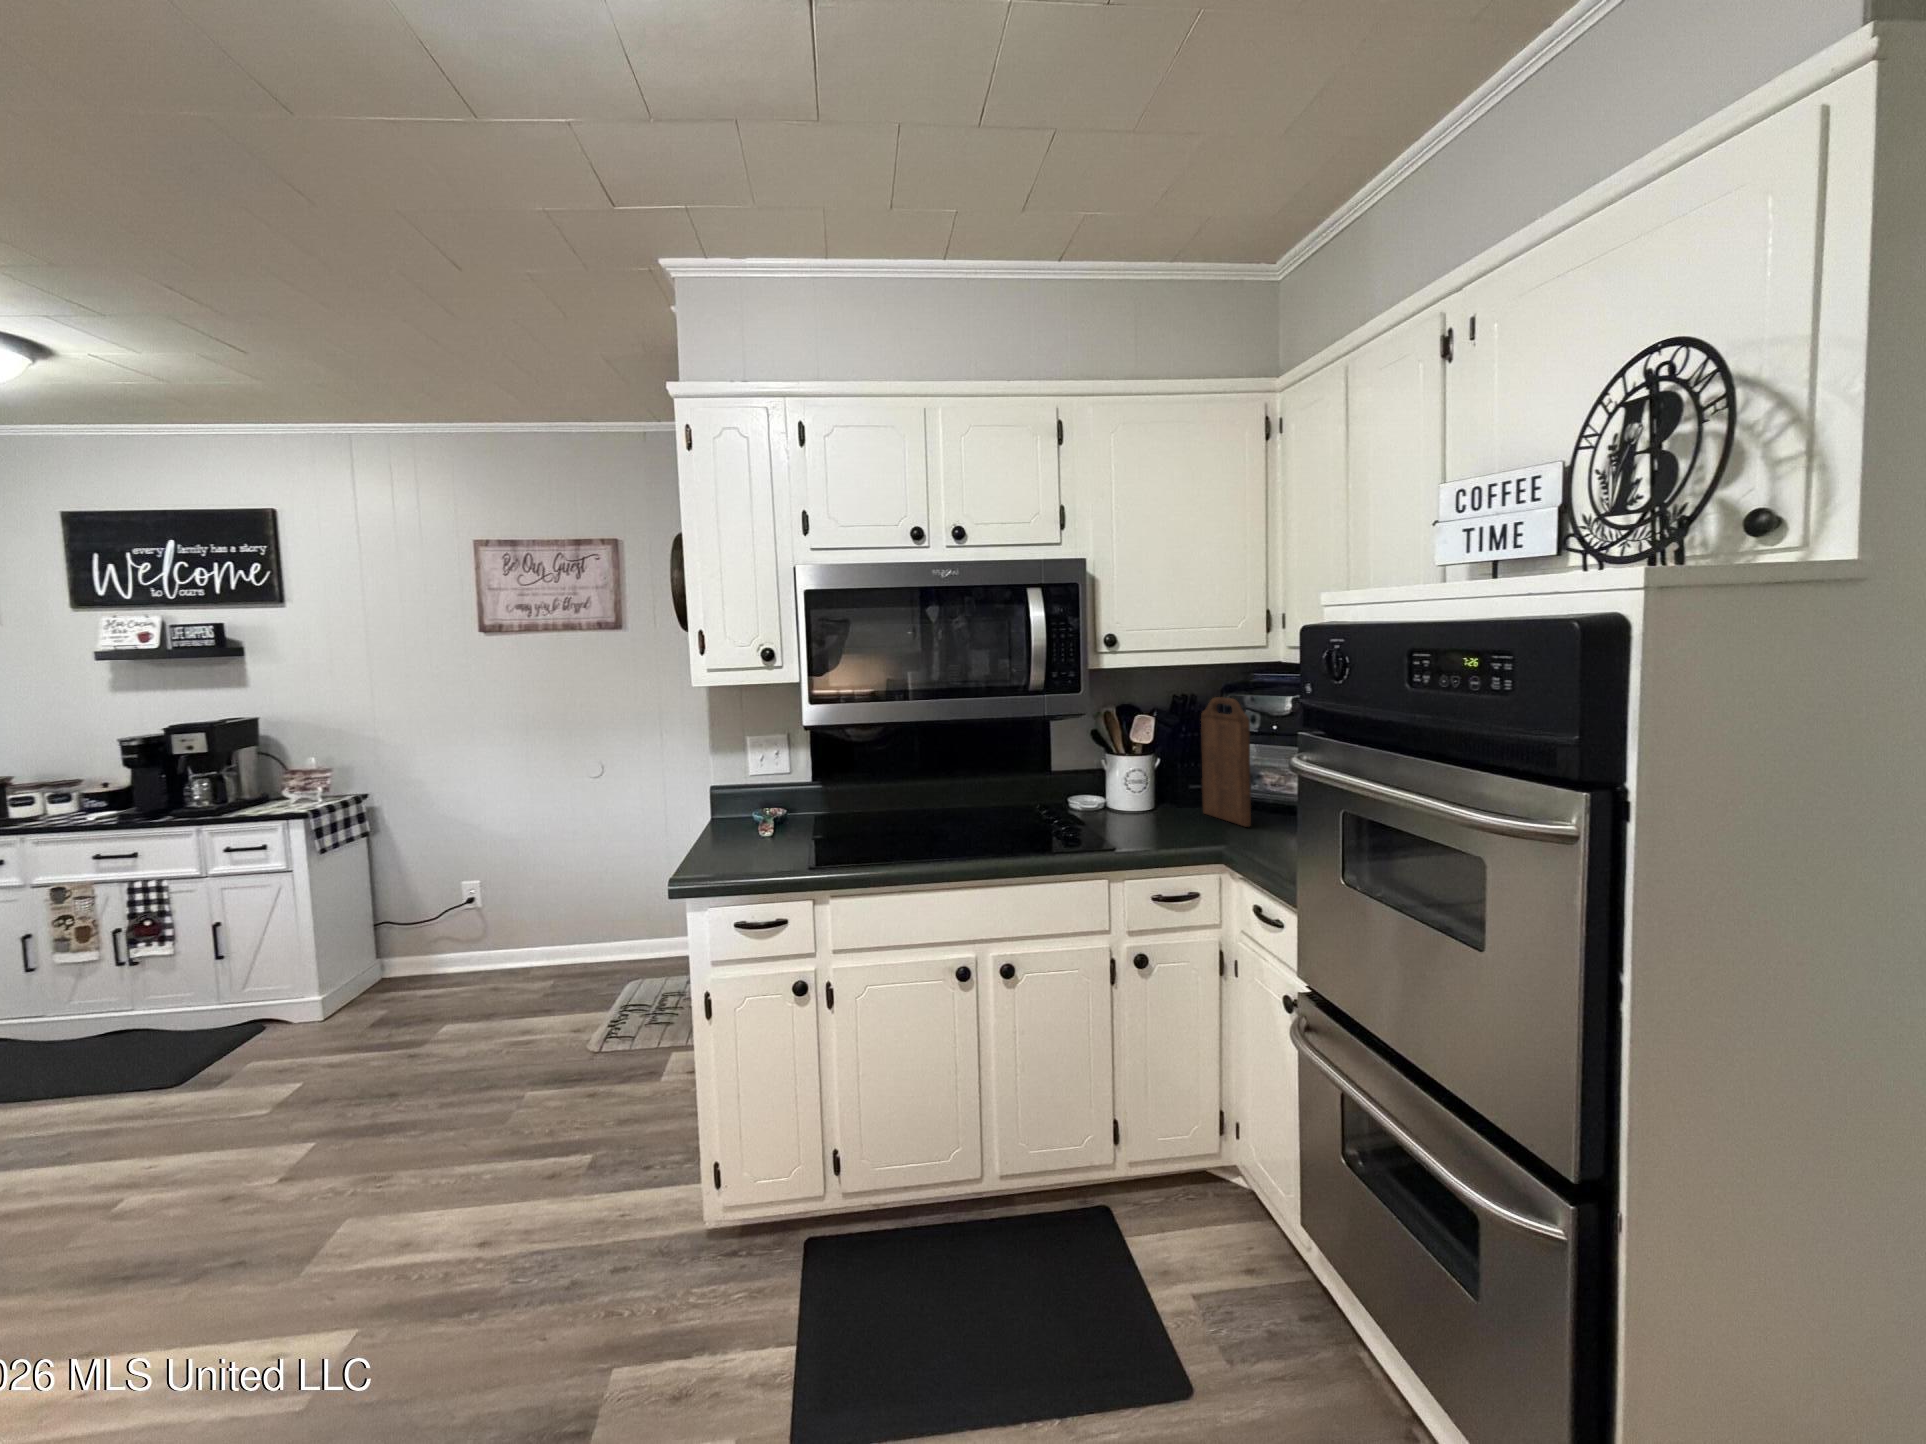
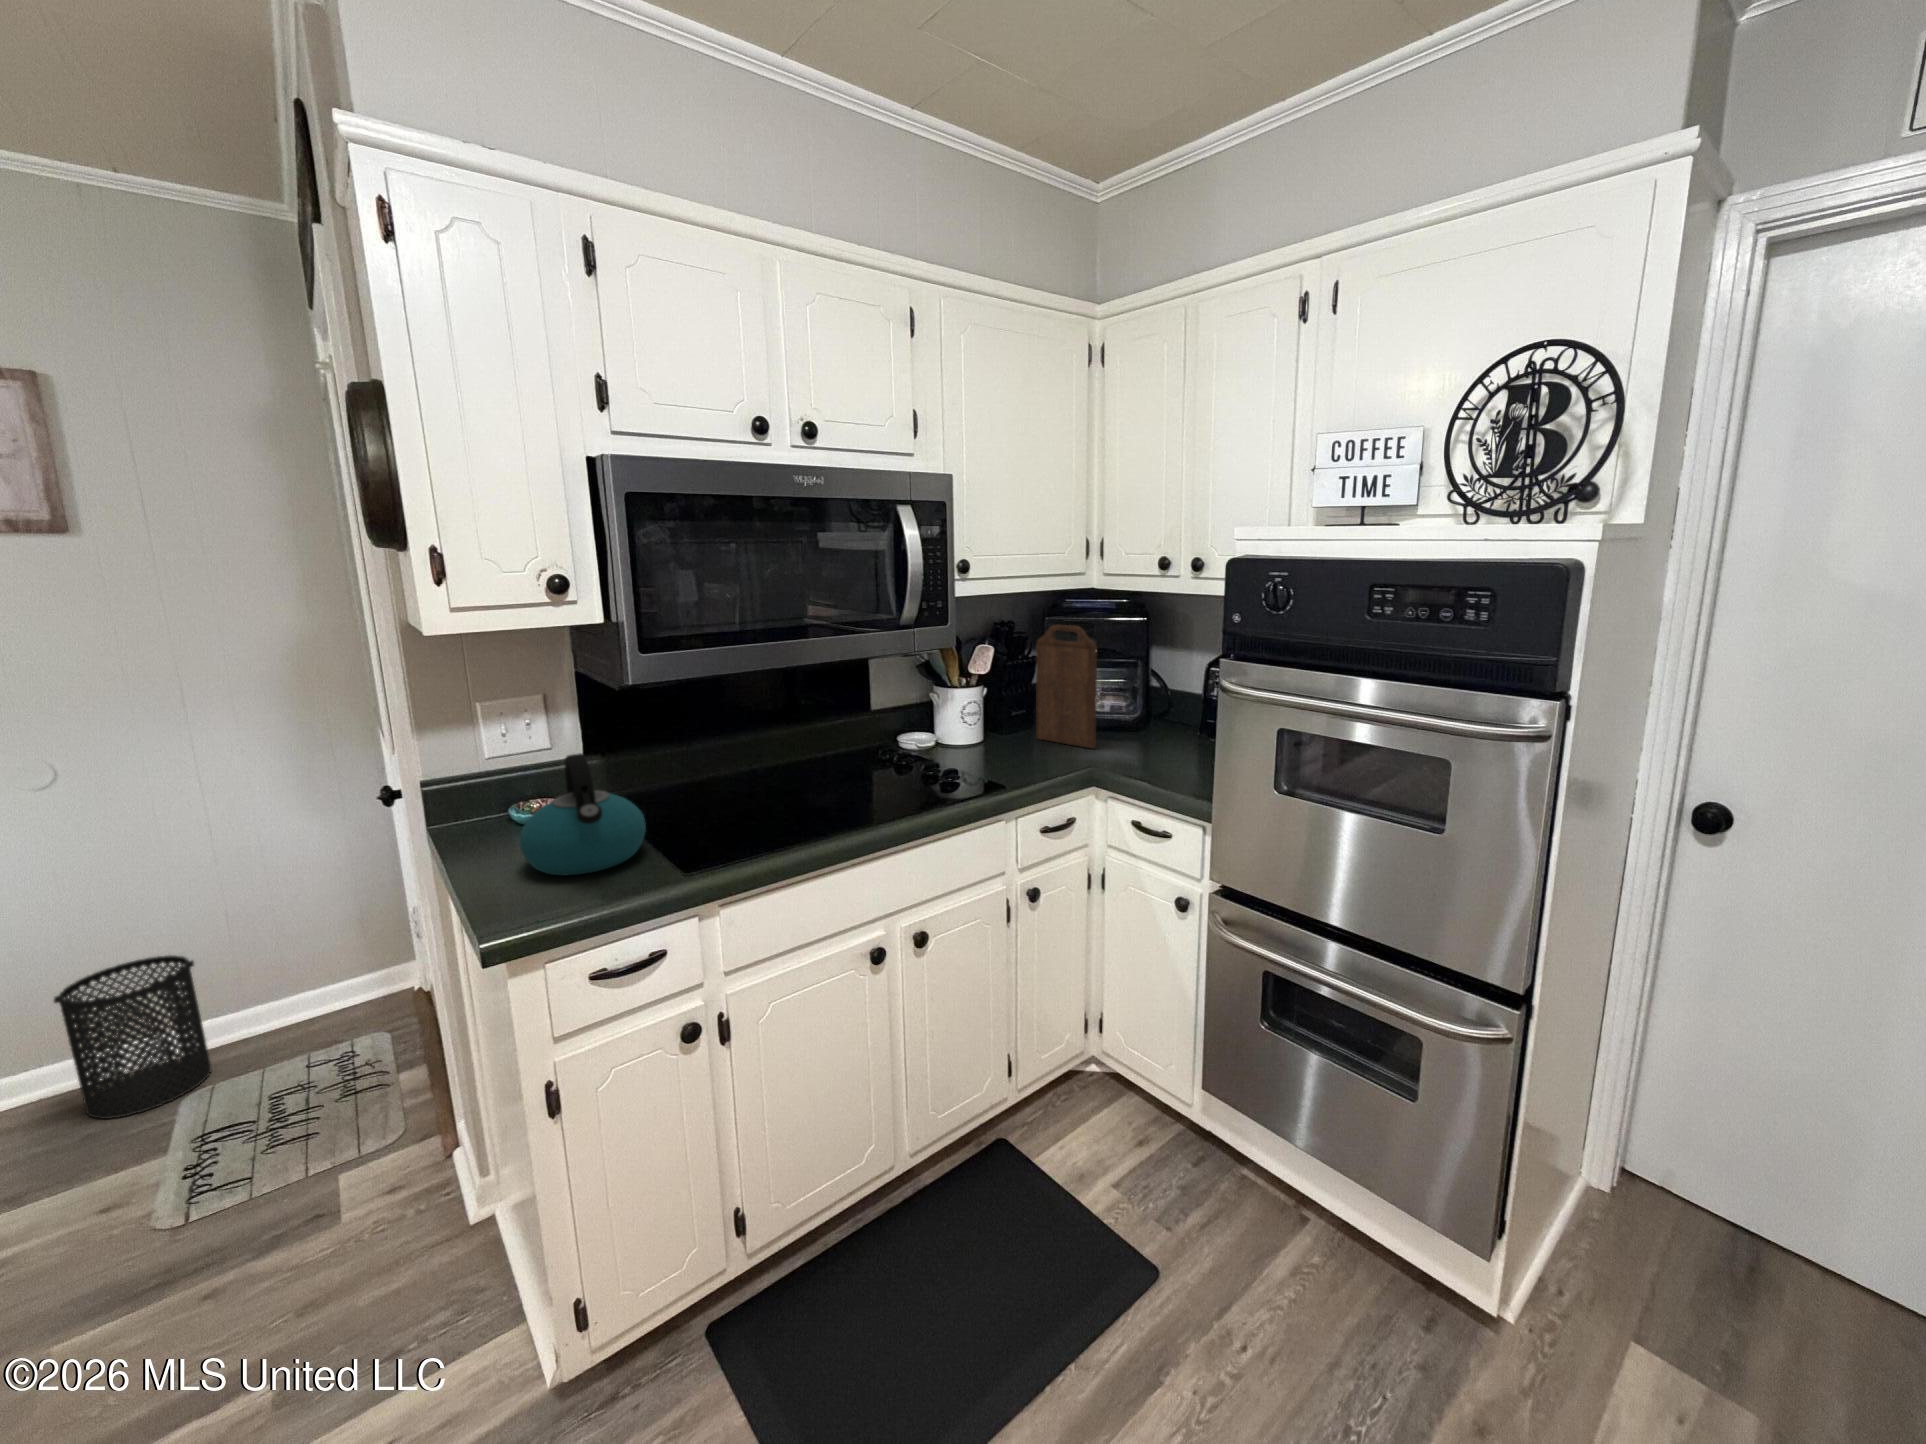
kettle: none [723,774,803,856] -> present [519,753,646,875]
trash can: none [584,895,649,990] -> present [54,955,211,1119]

